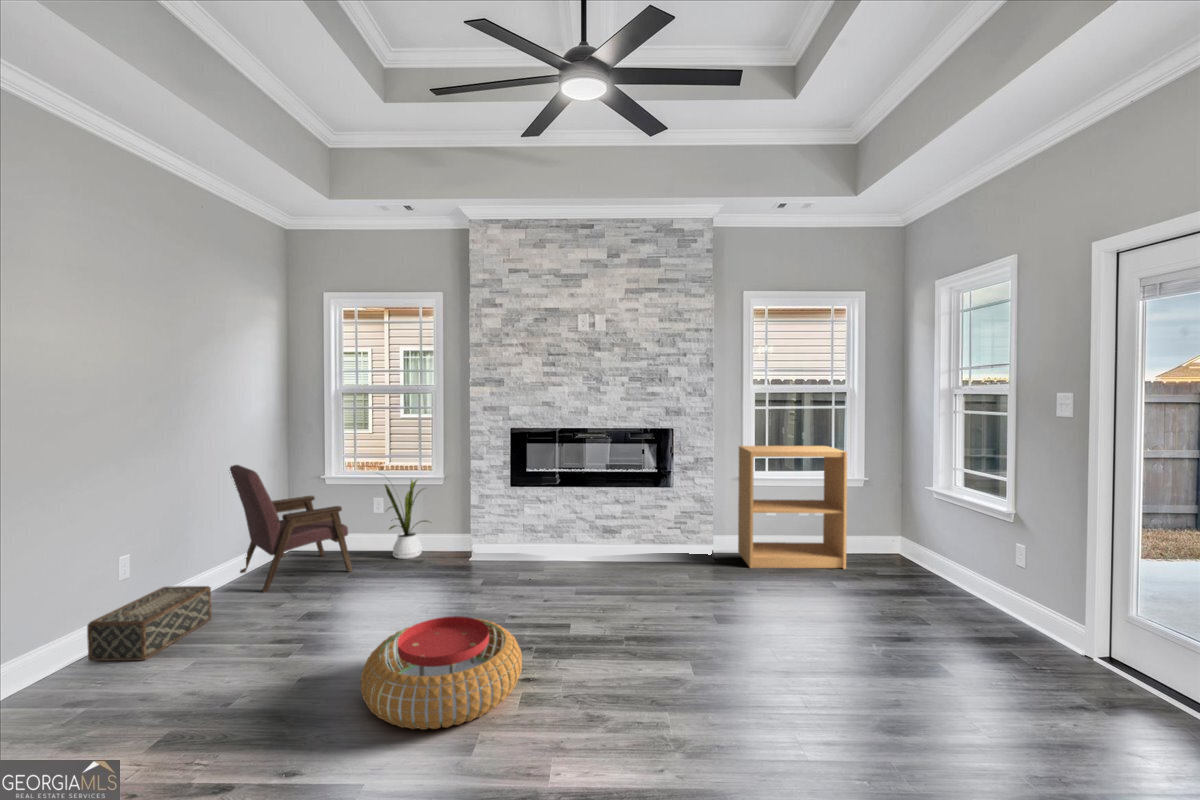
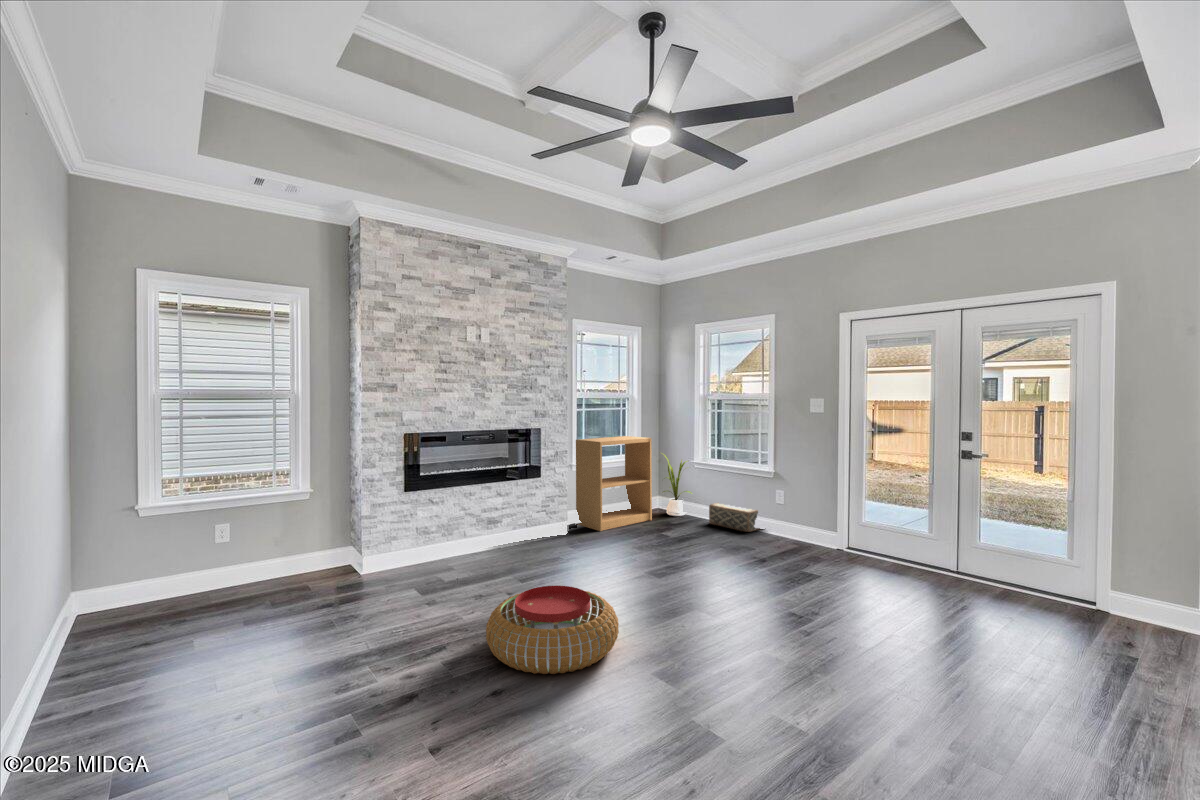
armchair: present [230,465,352,592] -> none [43,502,244,664]
house plant: present [385,479,429,559] -> present [663,455,692,516]
woven basket: present [87,586,211,661] -> present [709,503,760,532]

